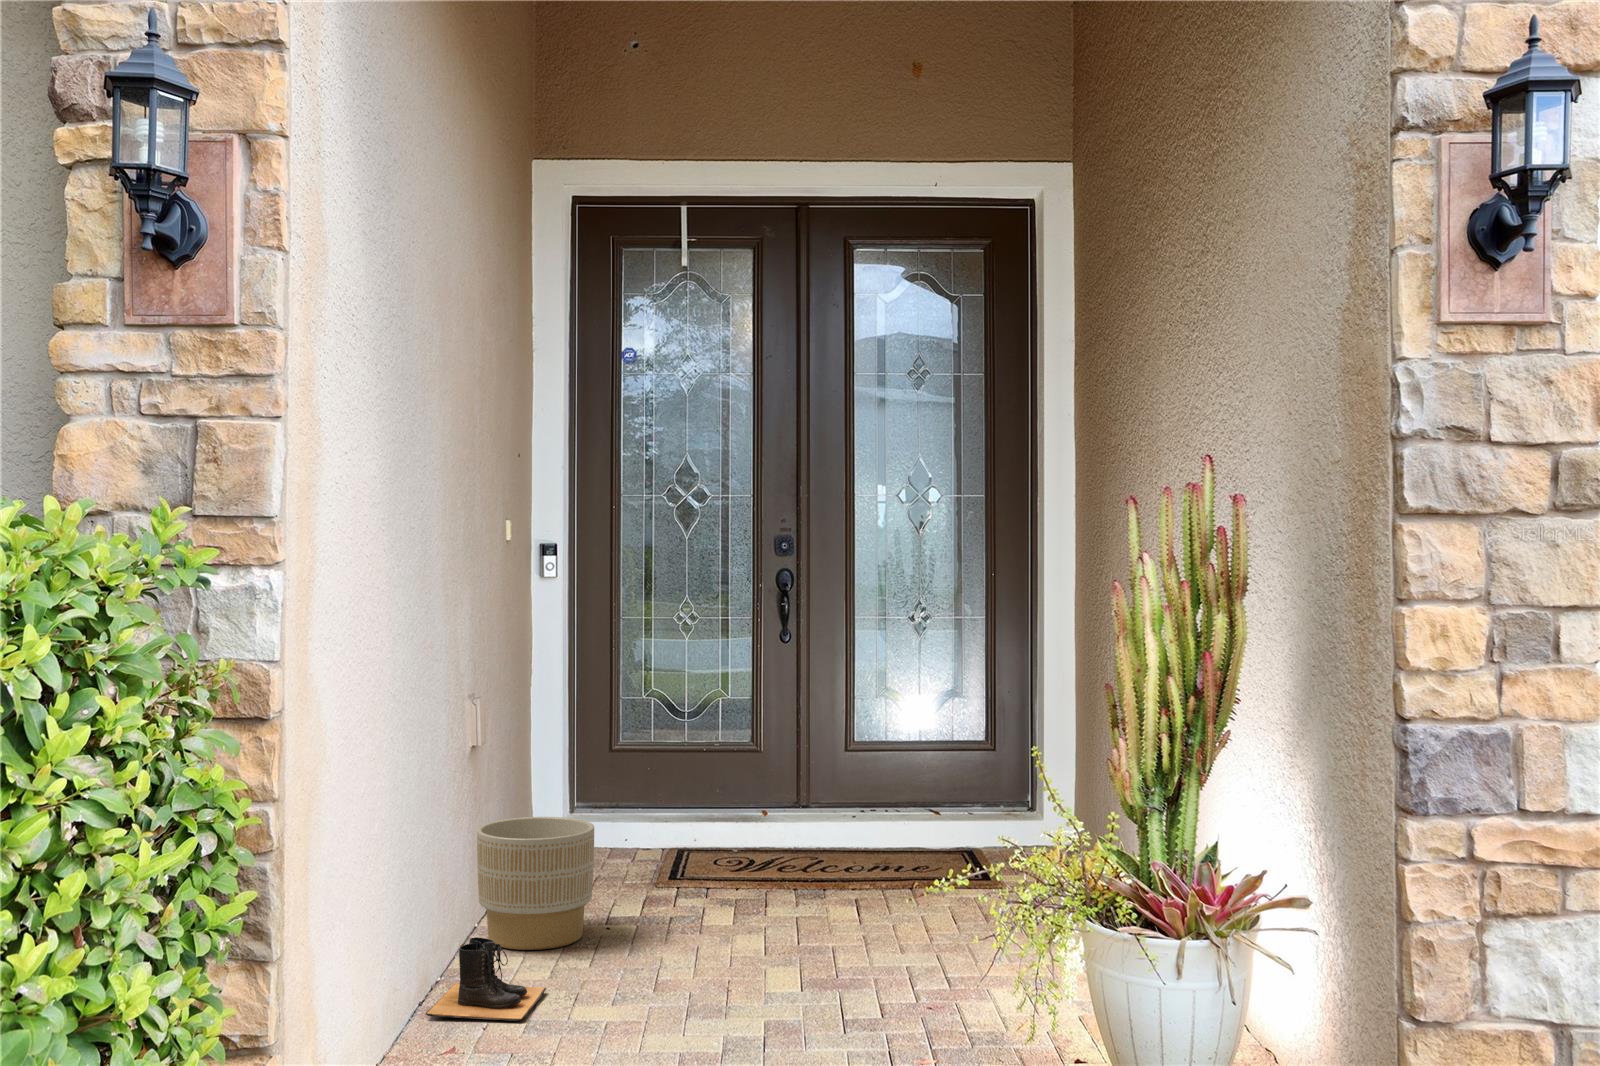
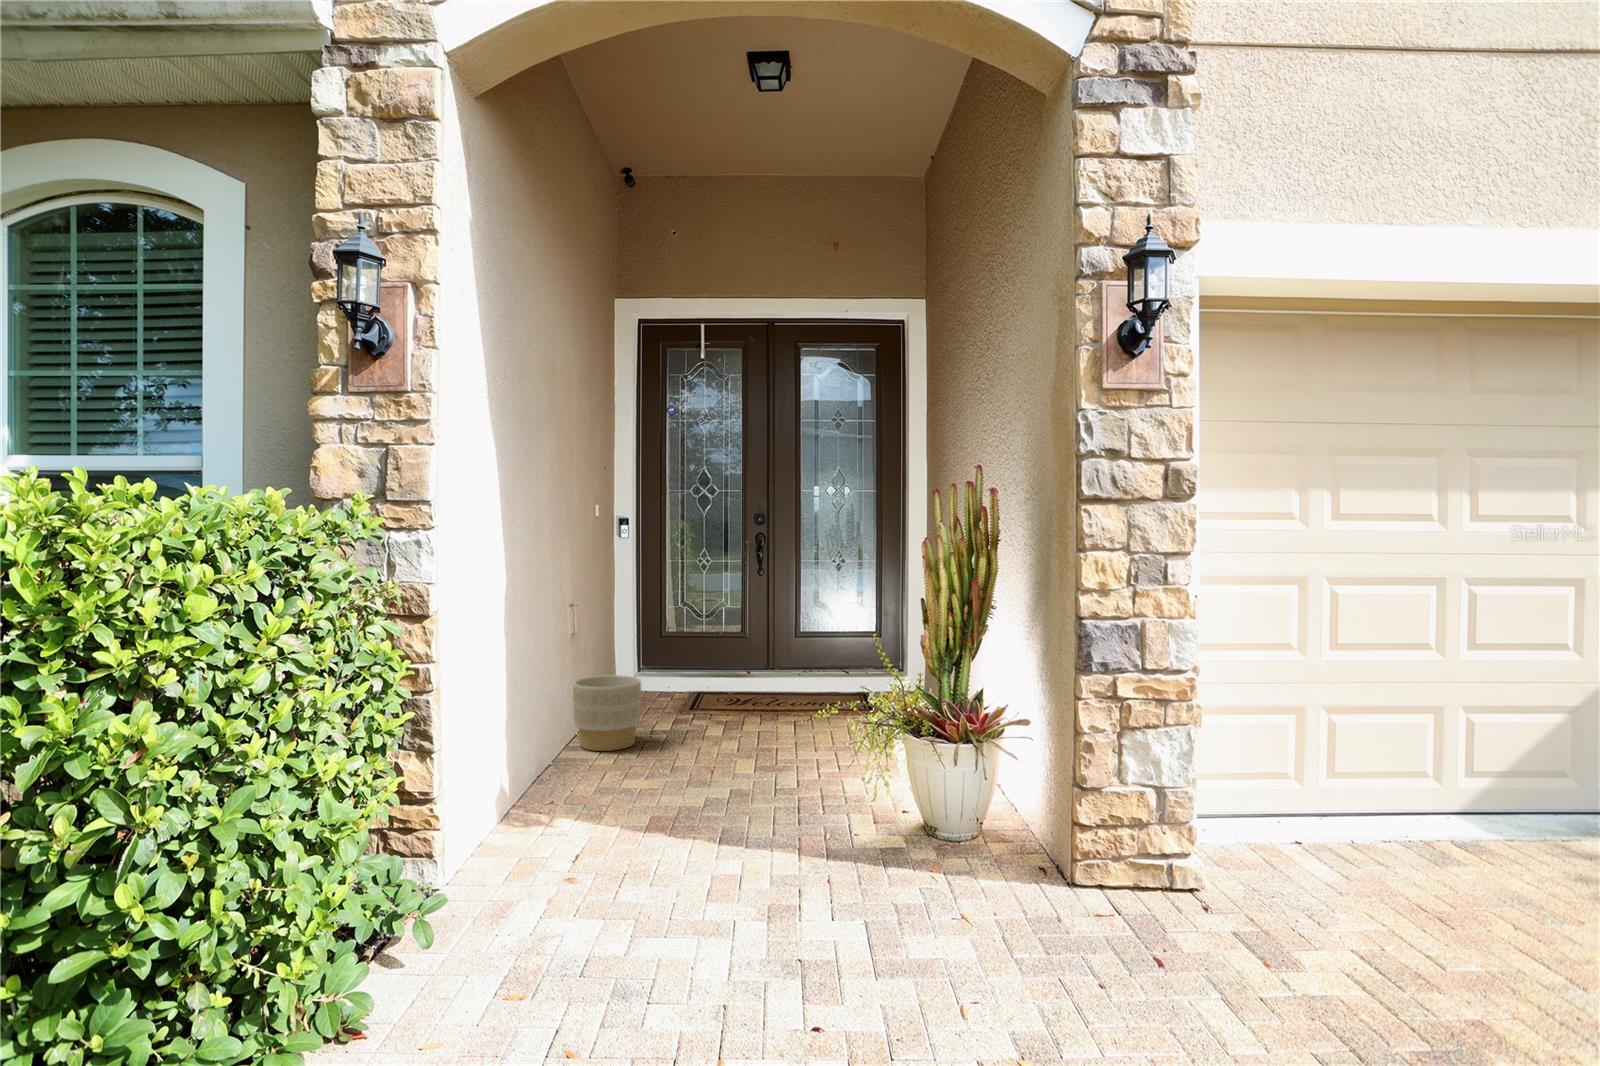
boots: present [426,937,546,1021] -> none [538,743,609,790]

